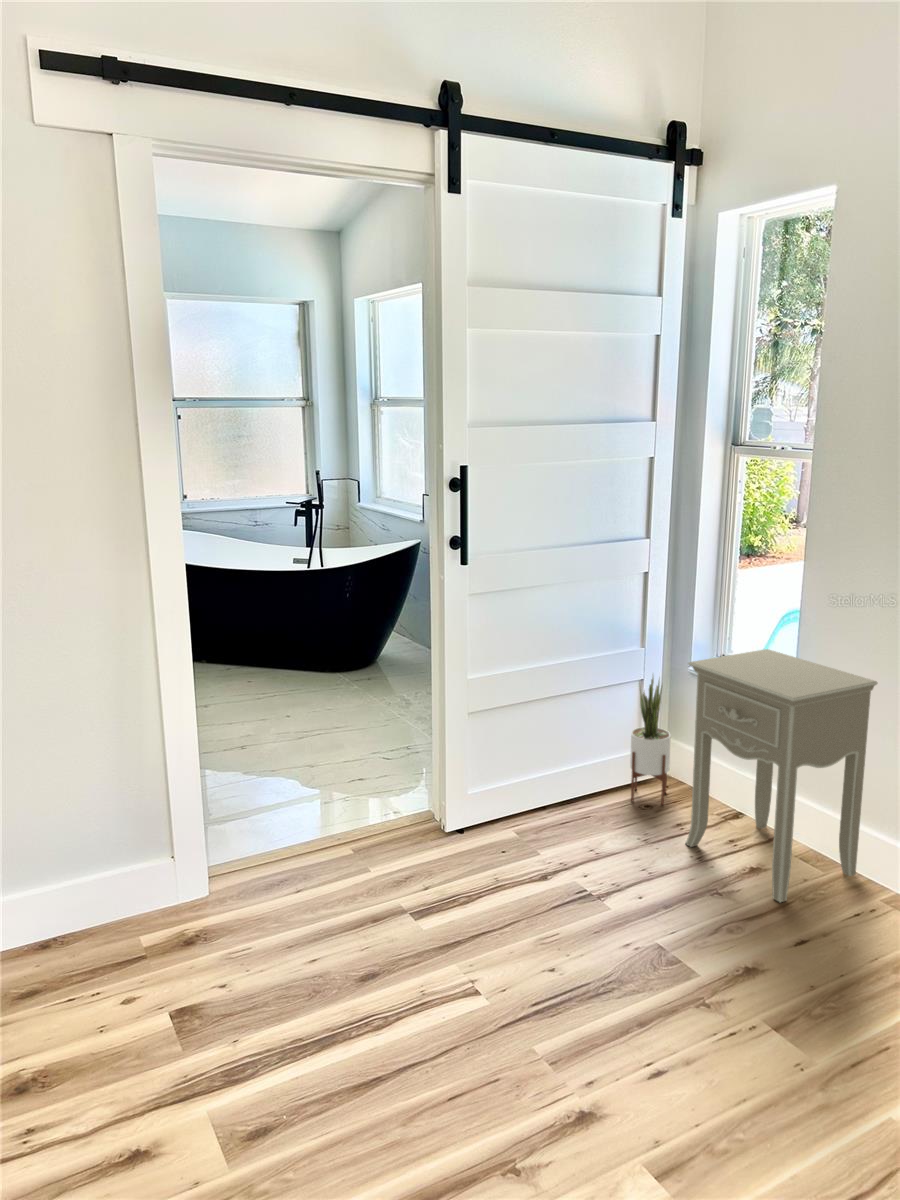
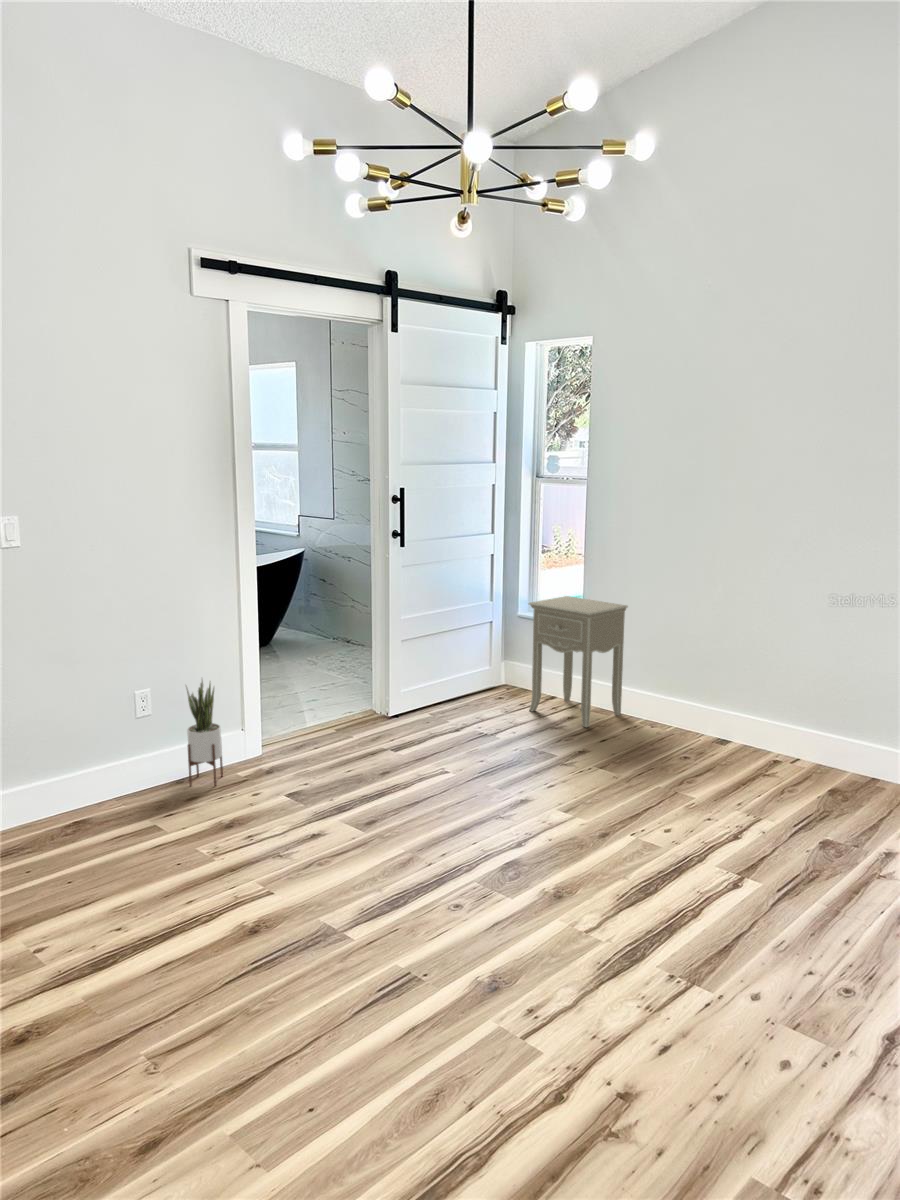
potted plant: present [630,677,671,805] -> present [186,679,223,786]

